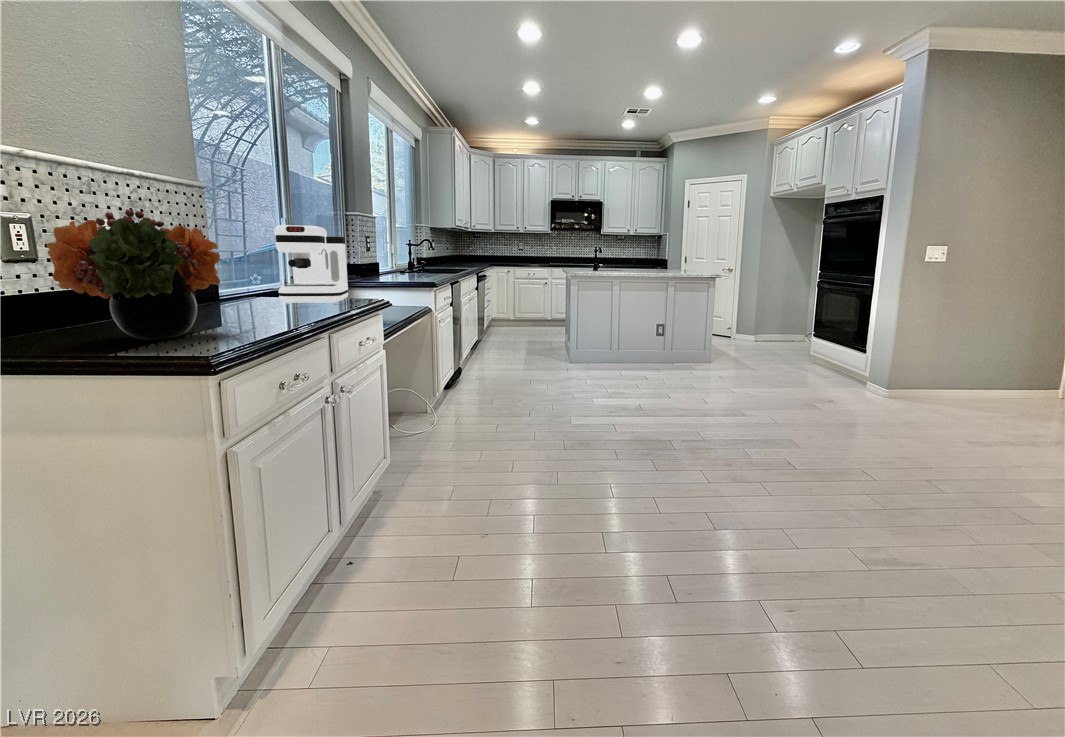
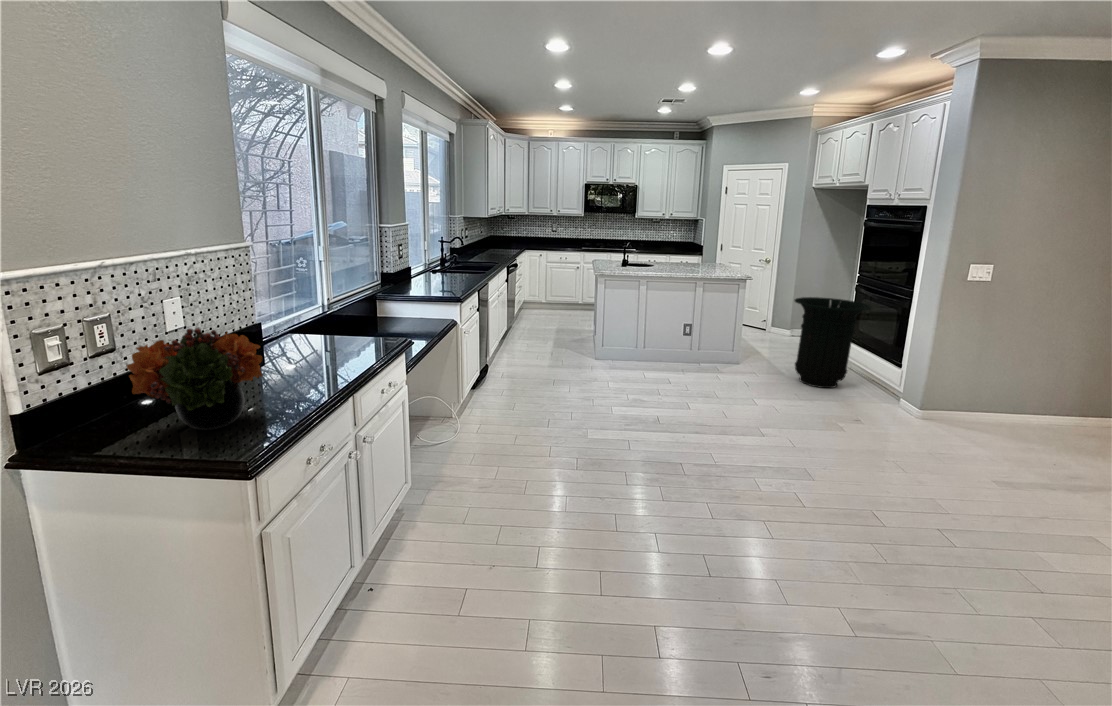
coffee maker: present [274,225,348,304] -> none [311,275,377,347]
trash can: none [780,291,861,382] -> present [795,297,871,388]

